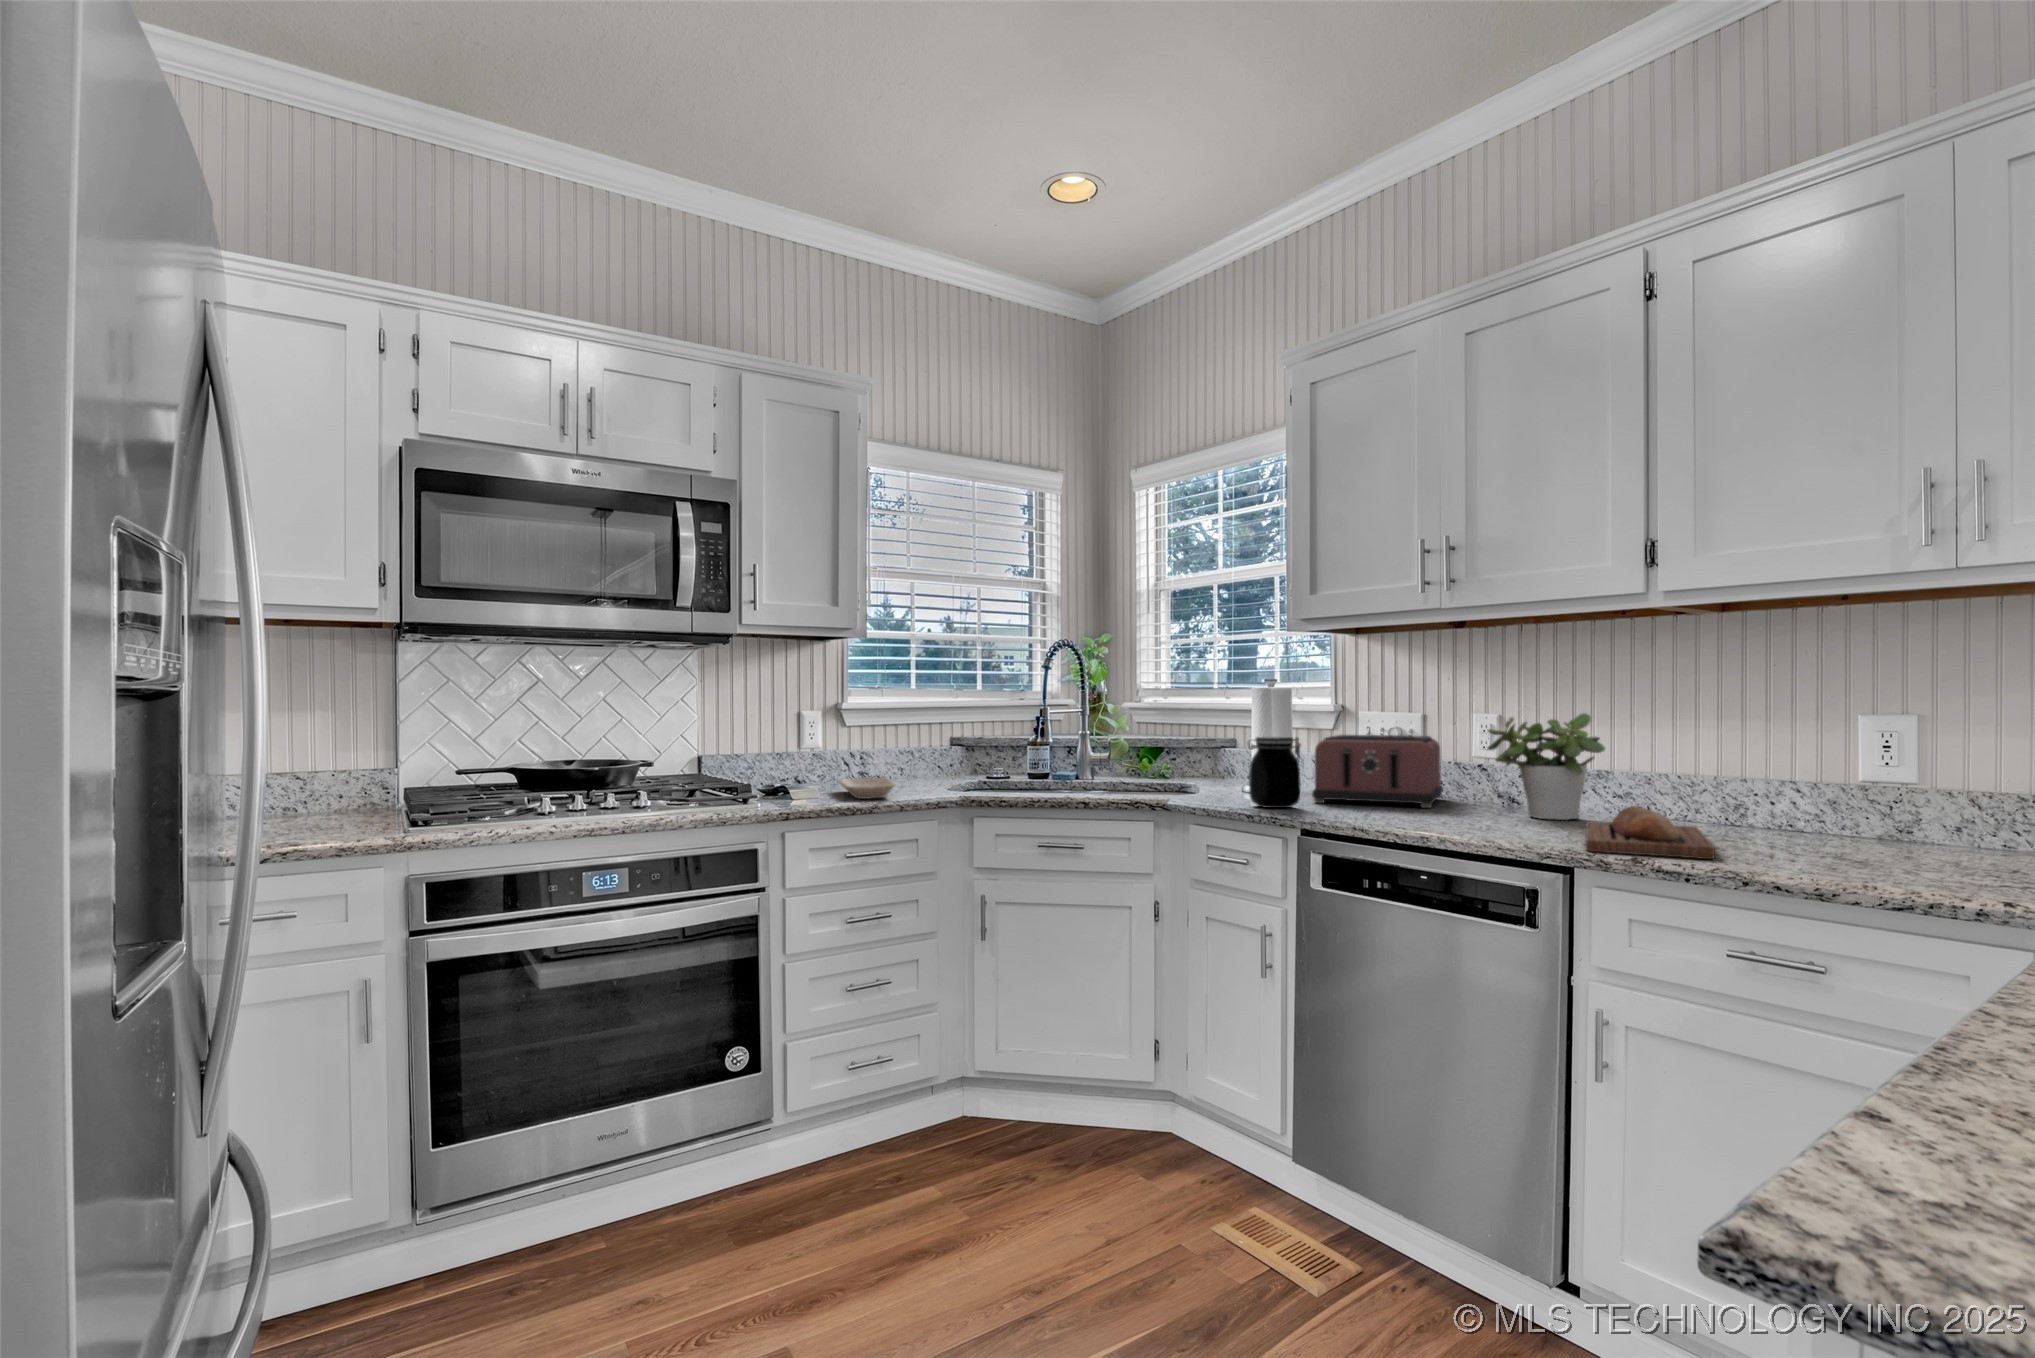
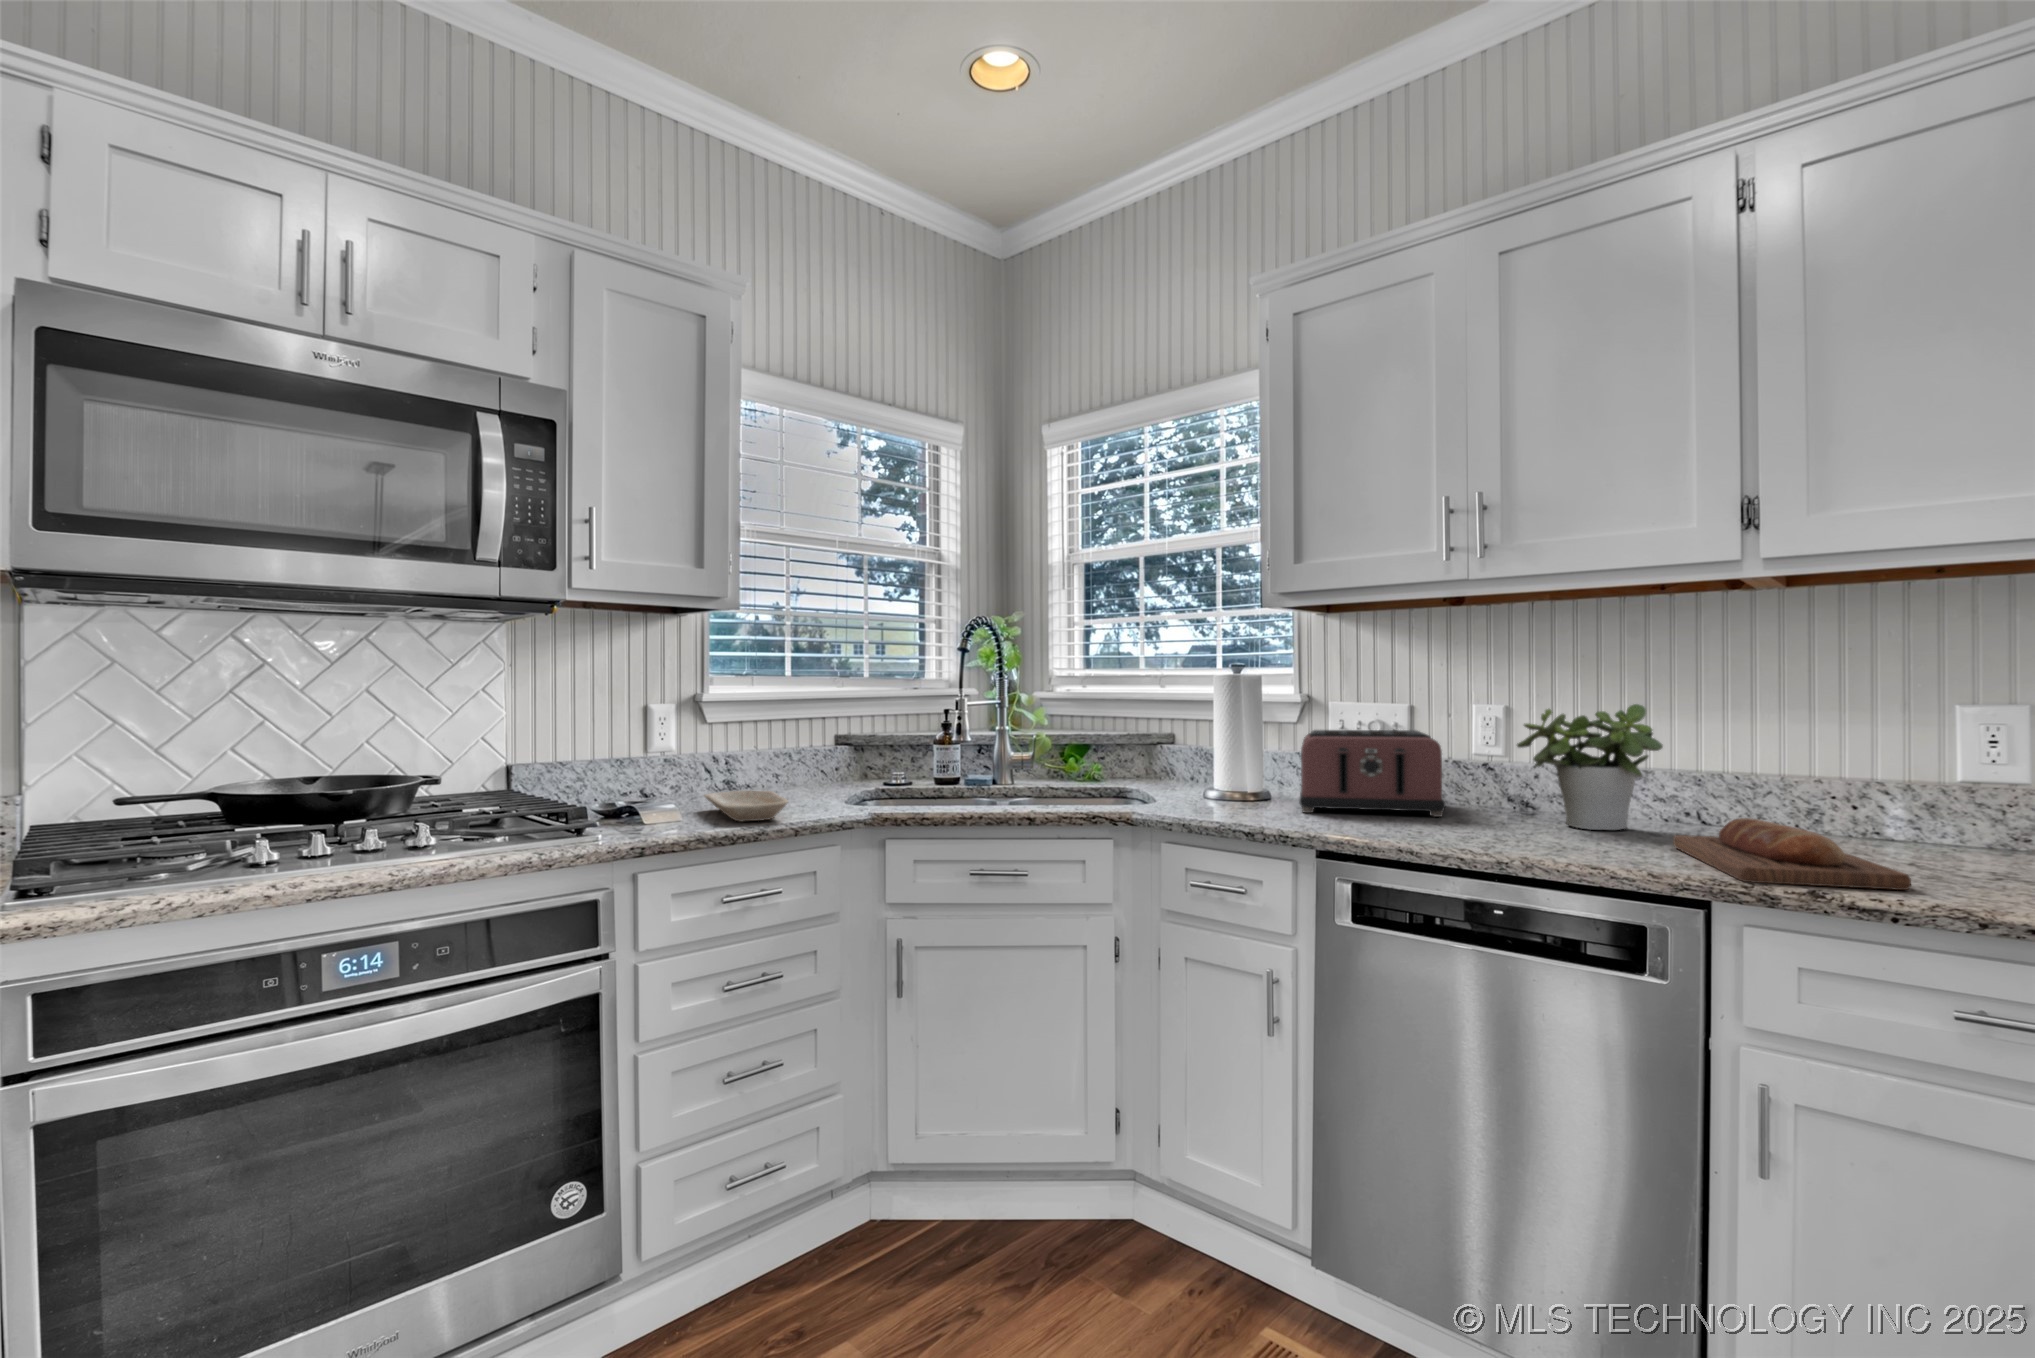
jar: present [1247,737,1301,808] -> none [1236,734,1299,822]

